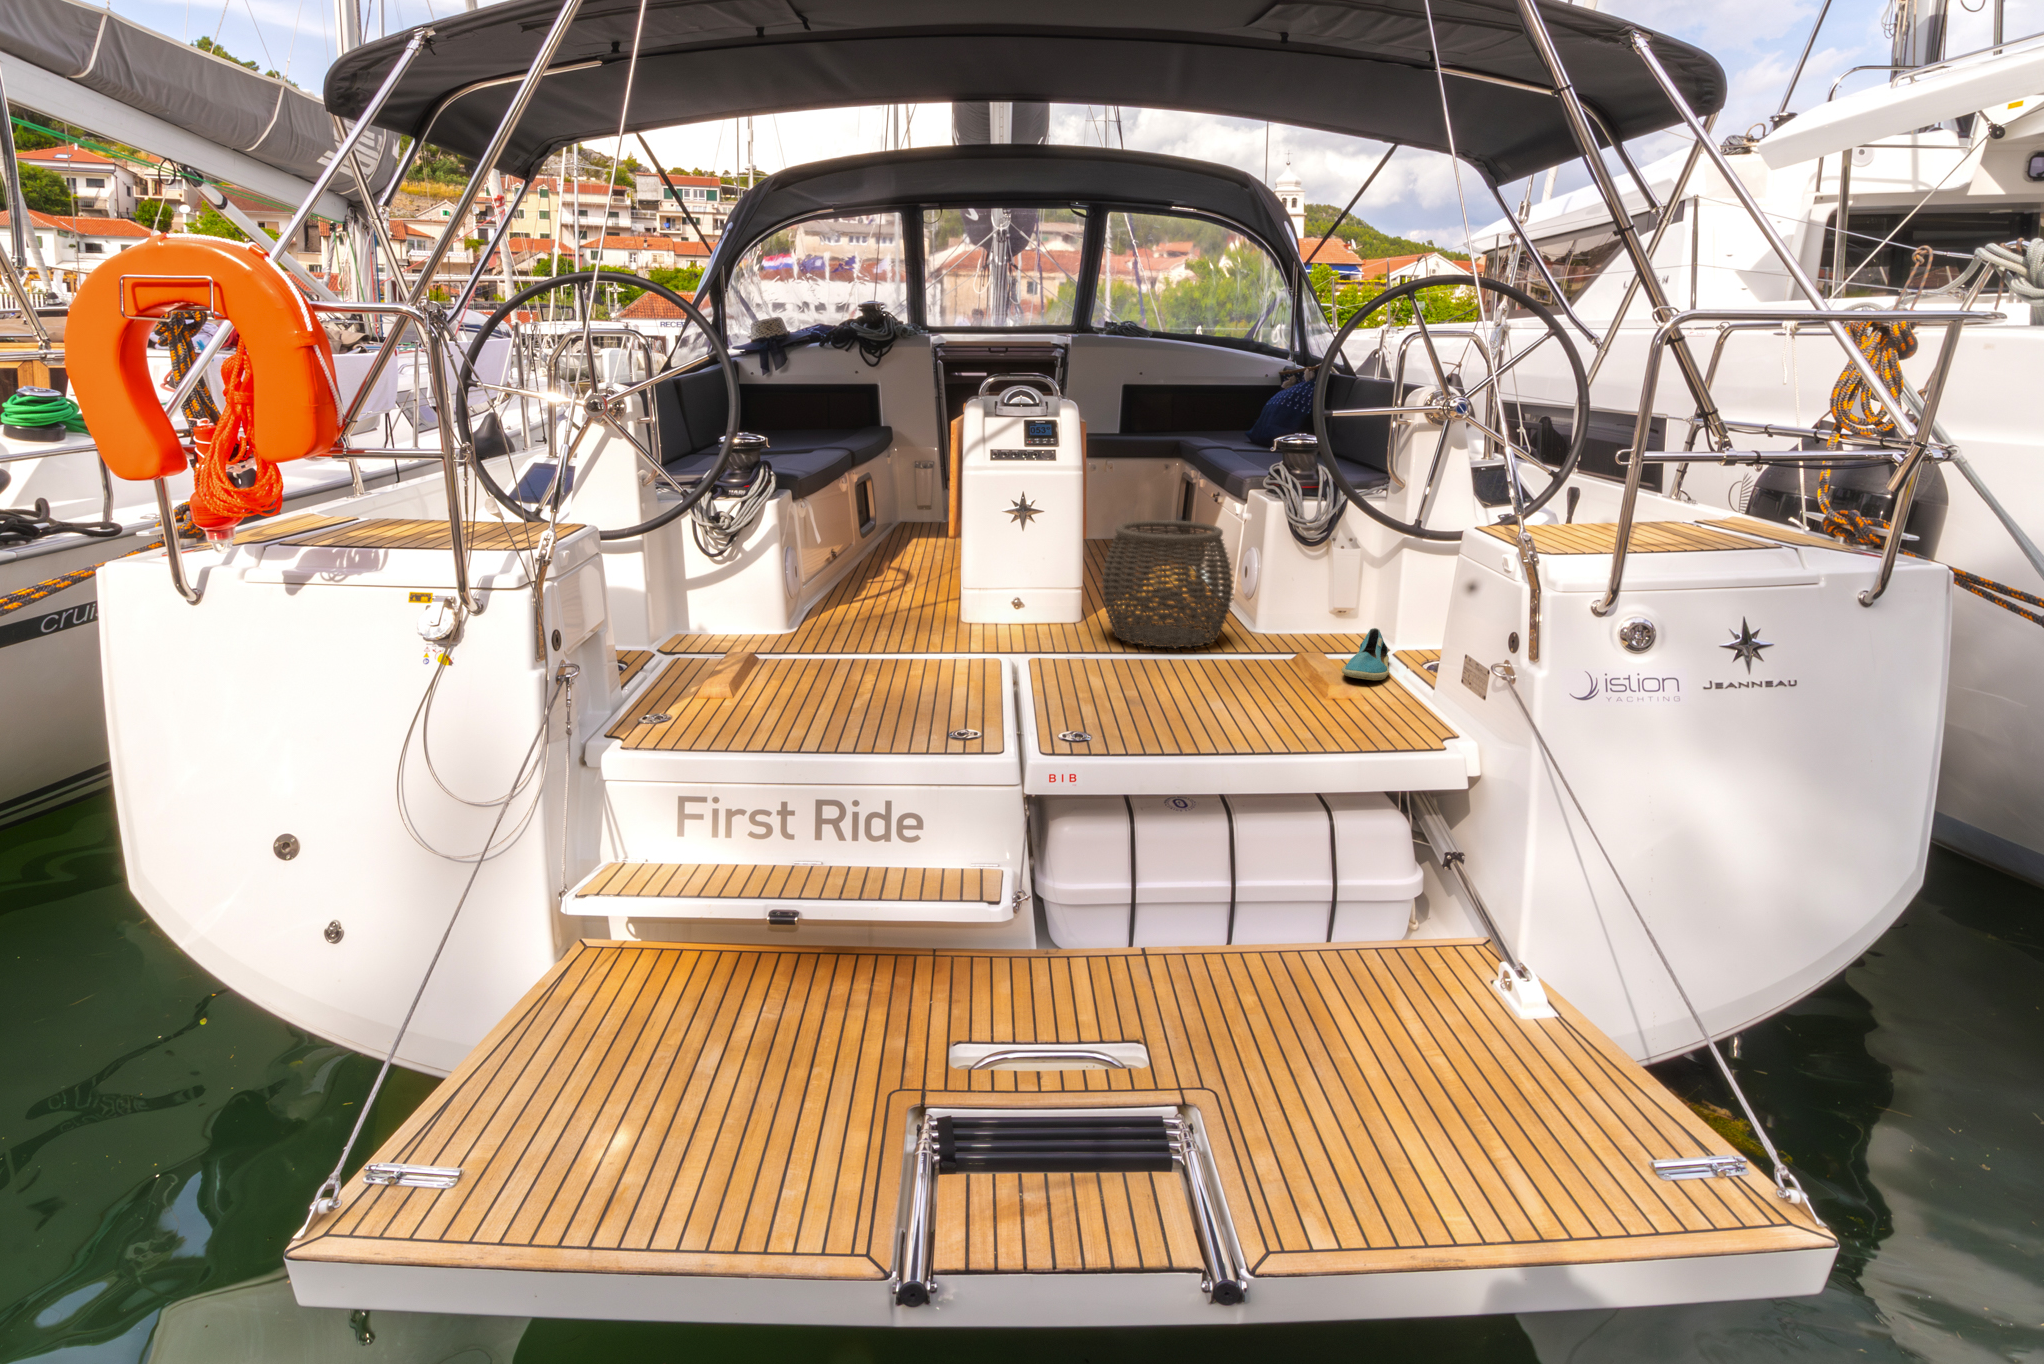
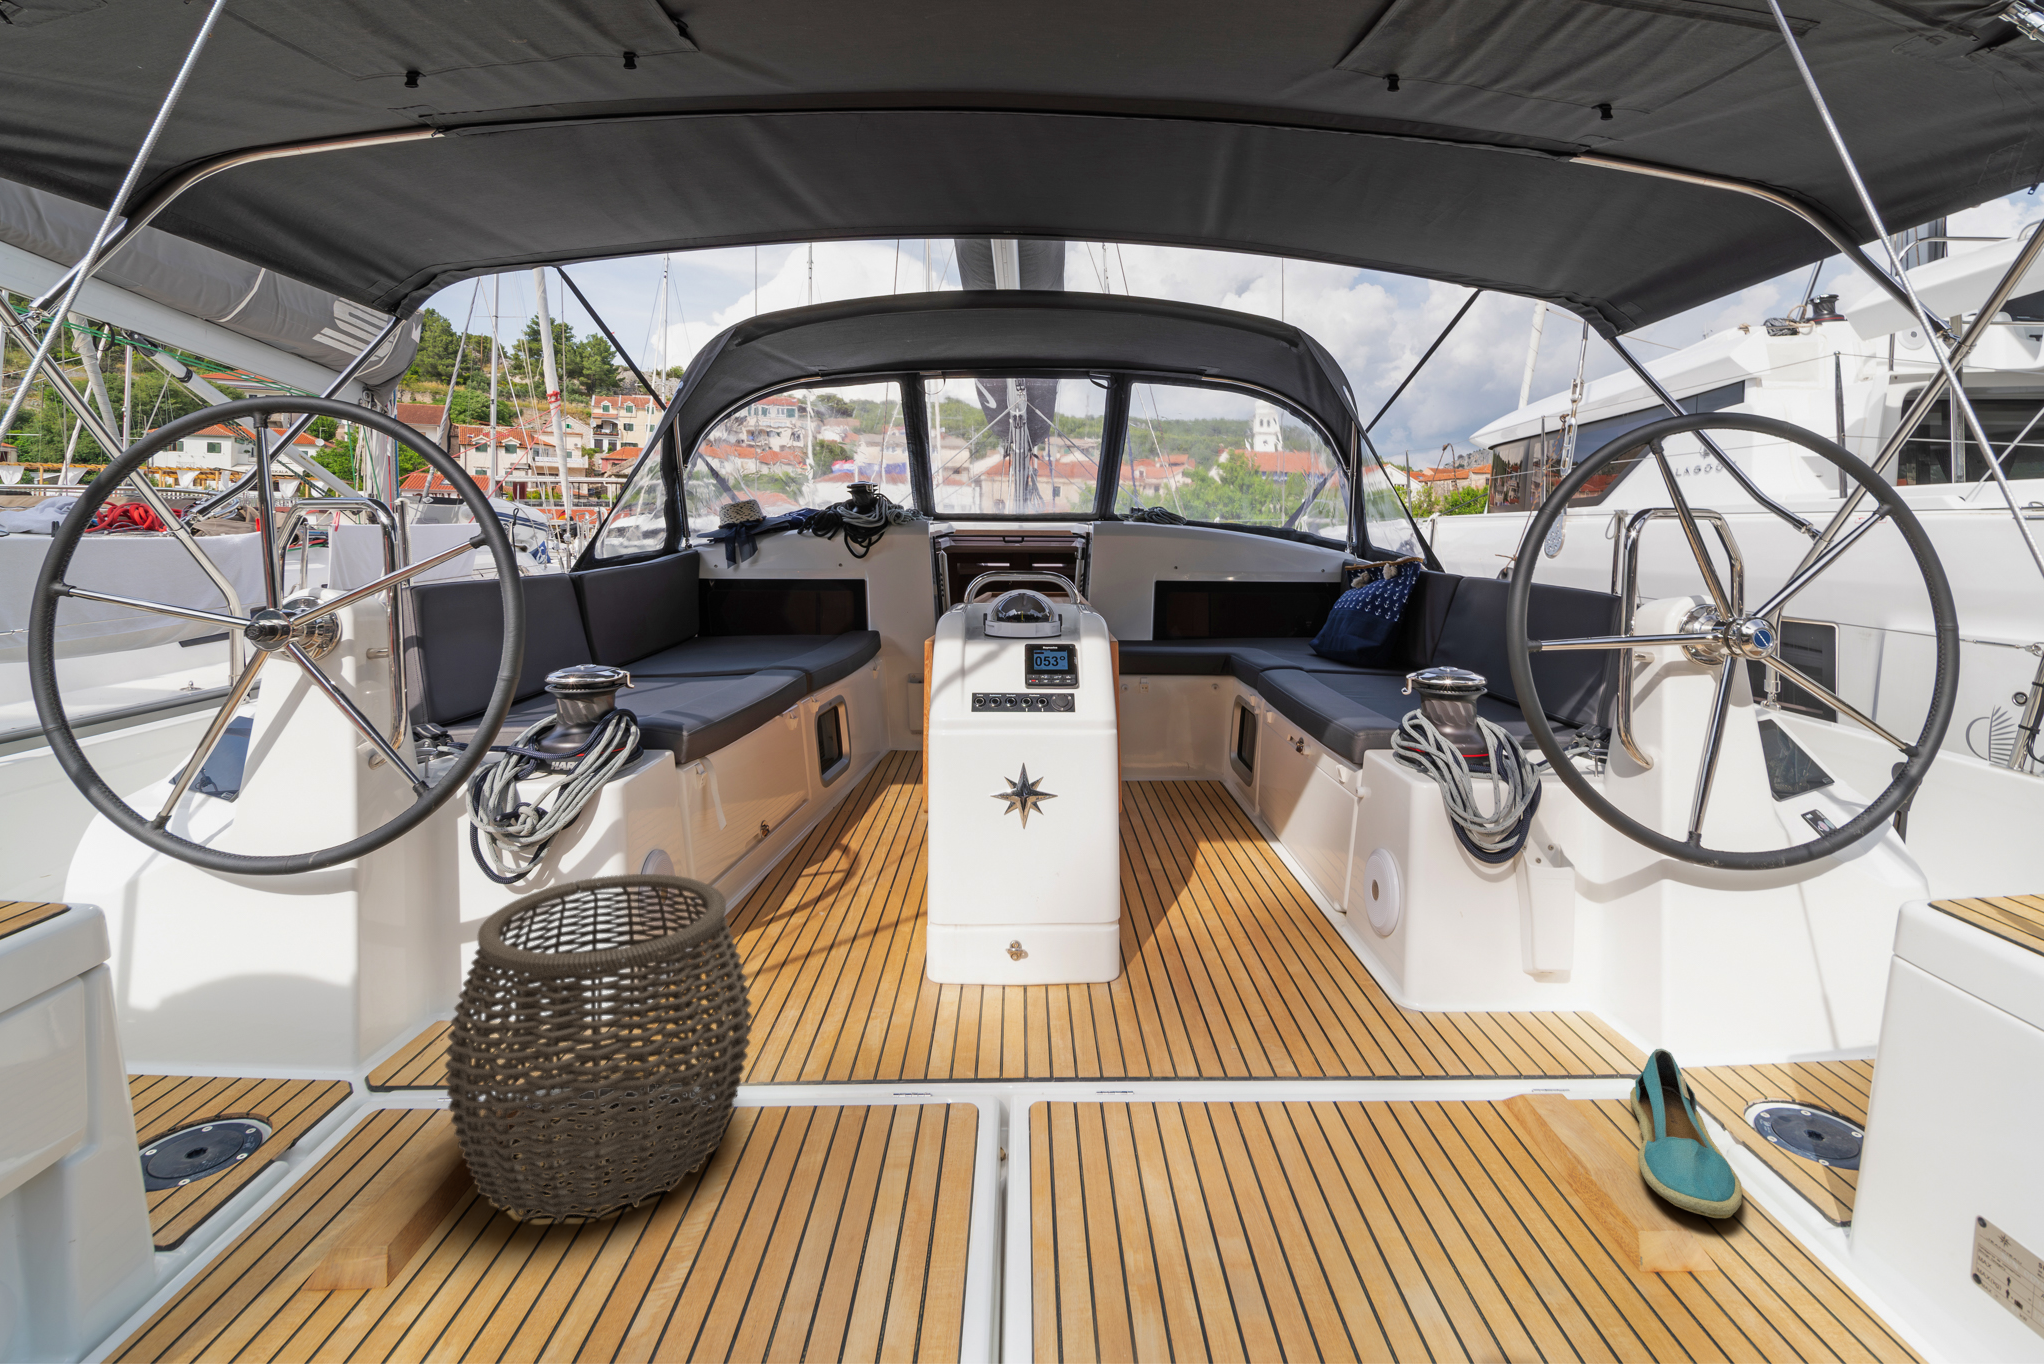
woven basket: present [1102,520,1234,648] -> present [445,874,752,1223]

